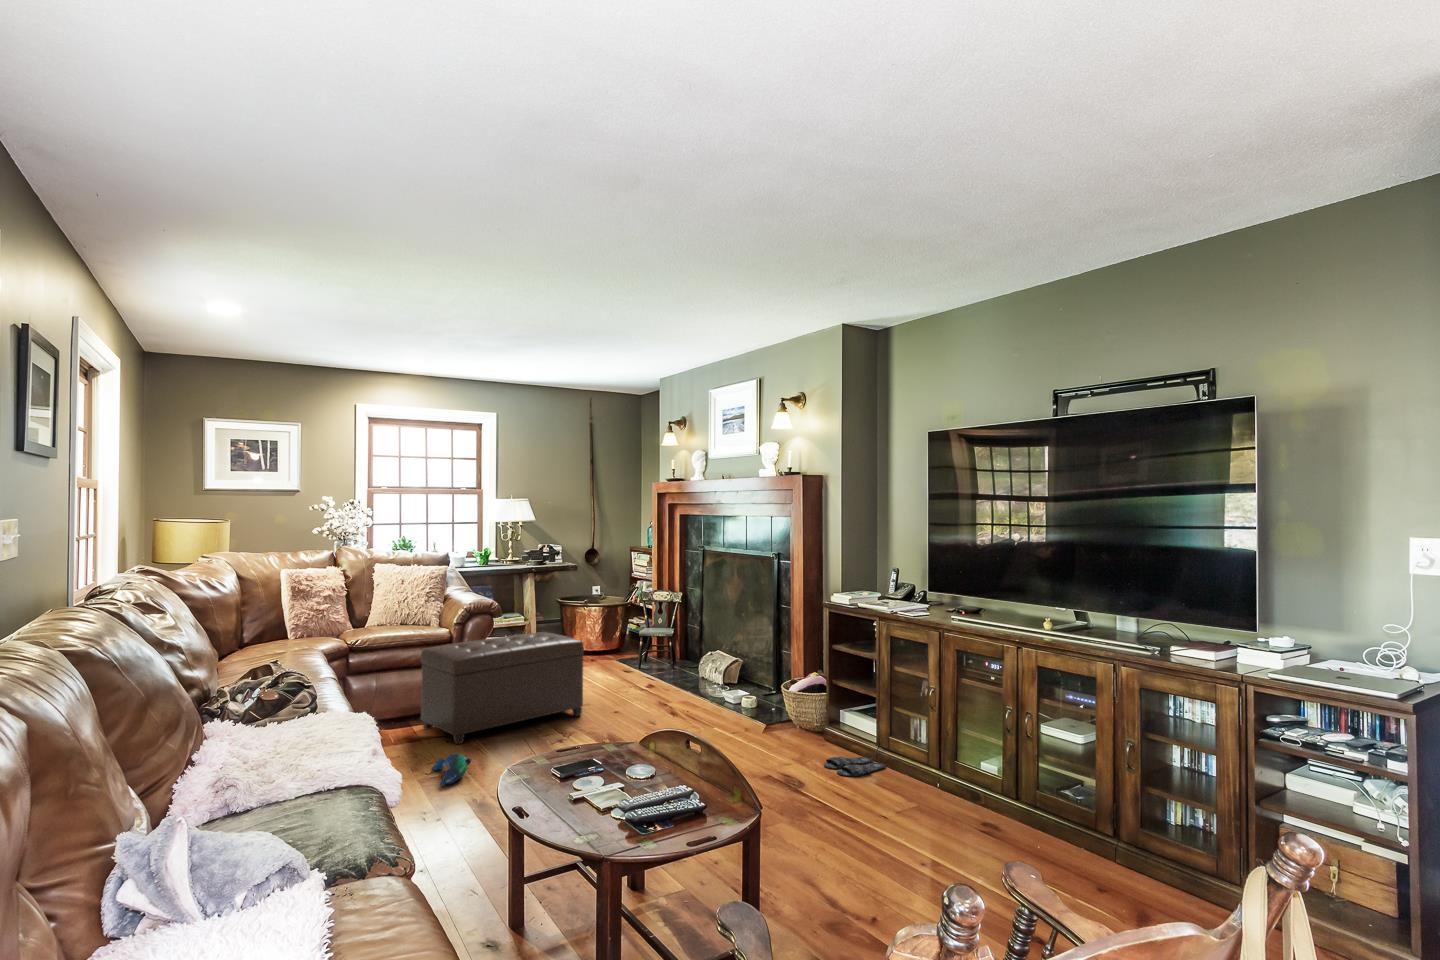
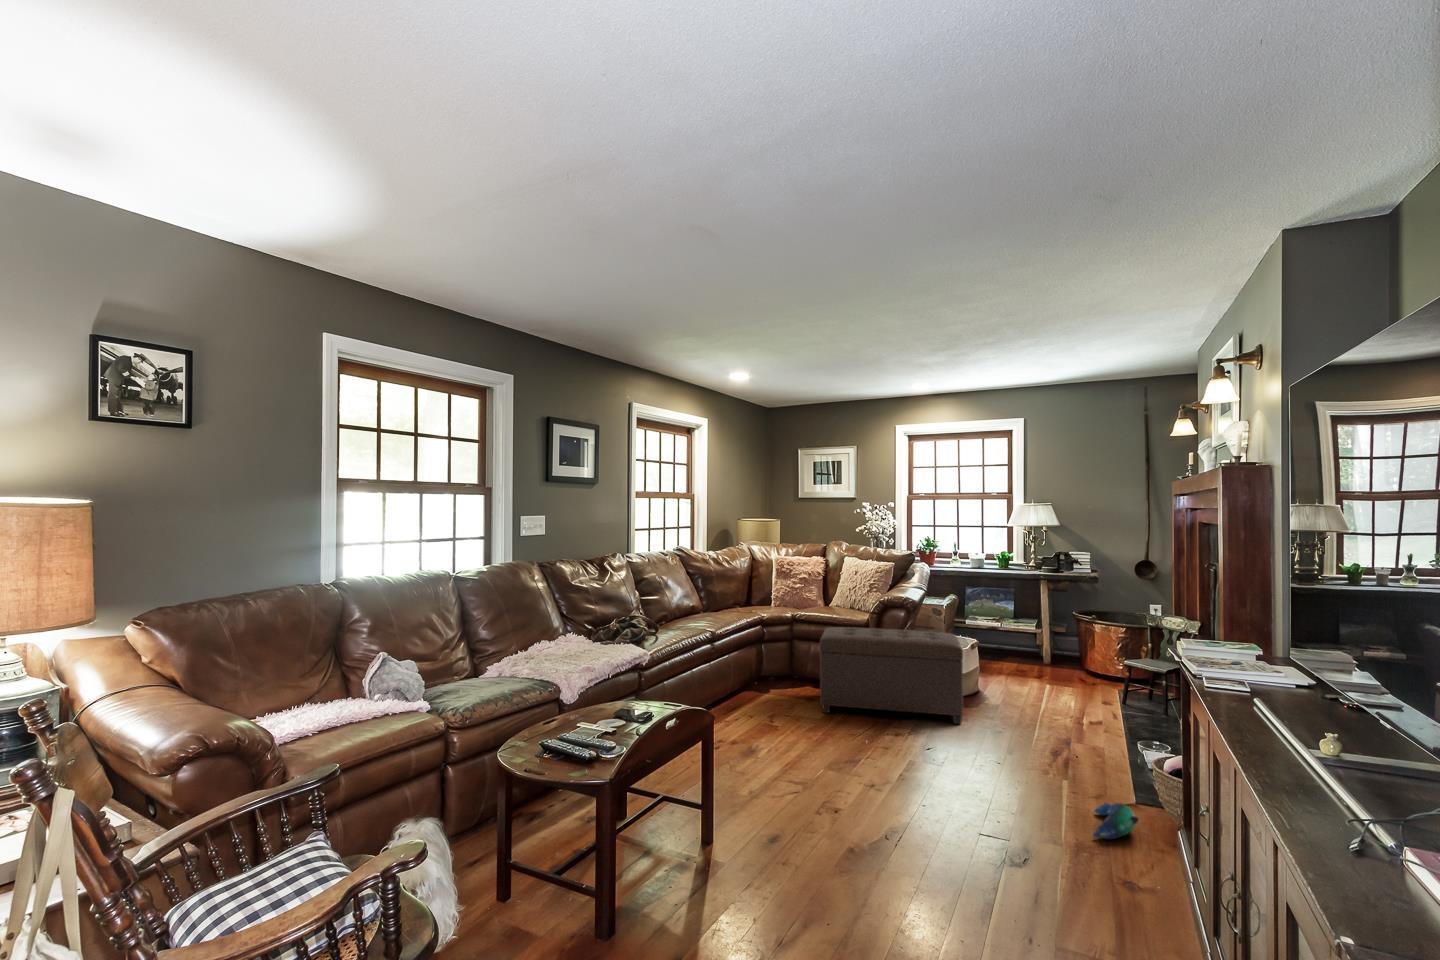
plush toy: present [432,753,471,786] -> present [1093,803,1139,839]
slippers: present [824,757,886,776] -> none [1111,870,1217,925]

